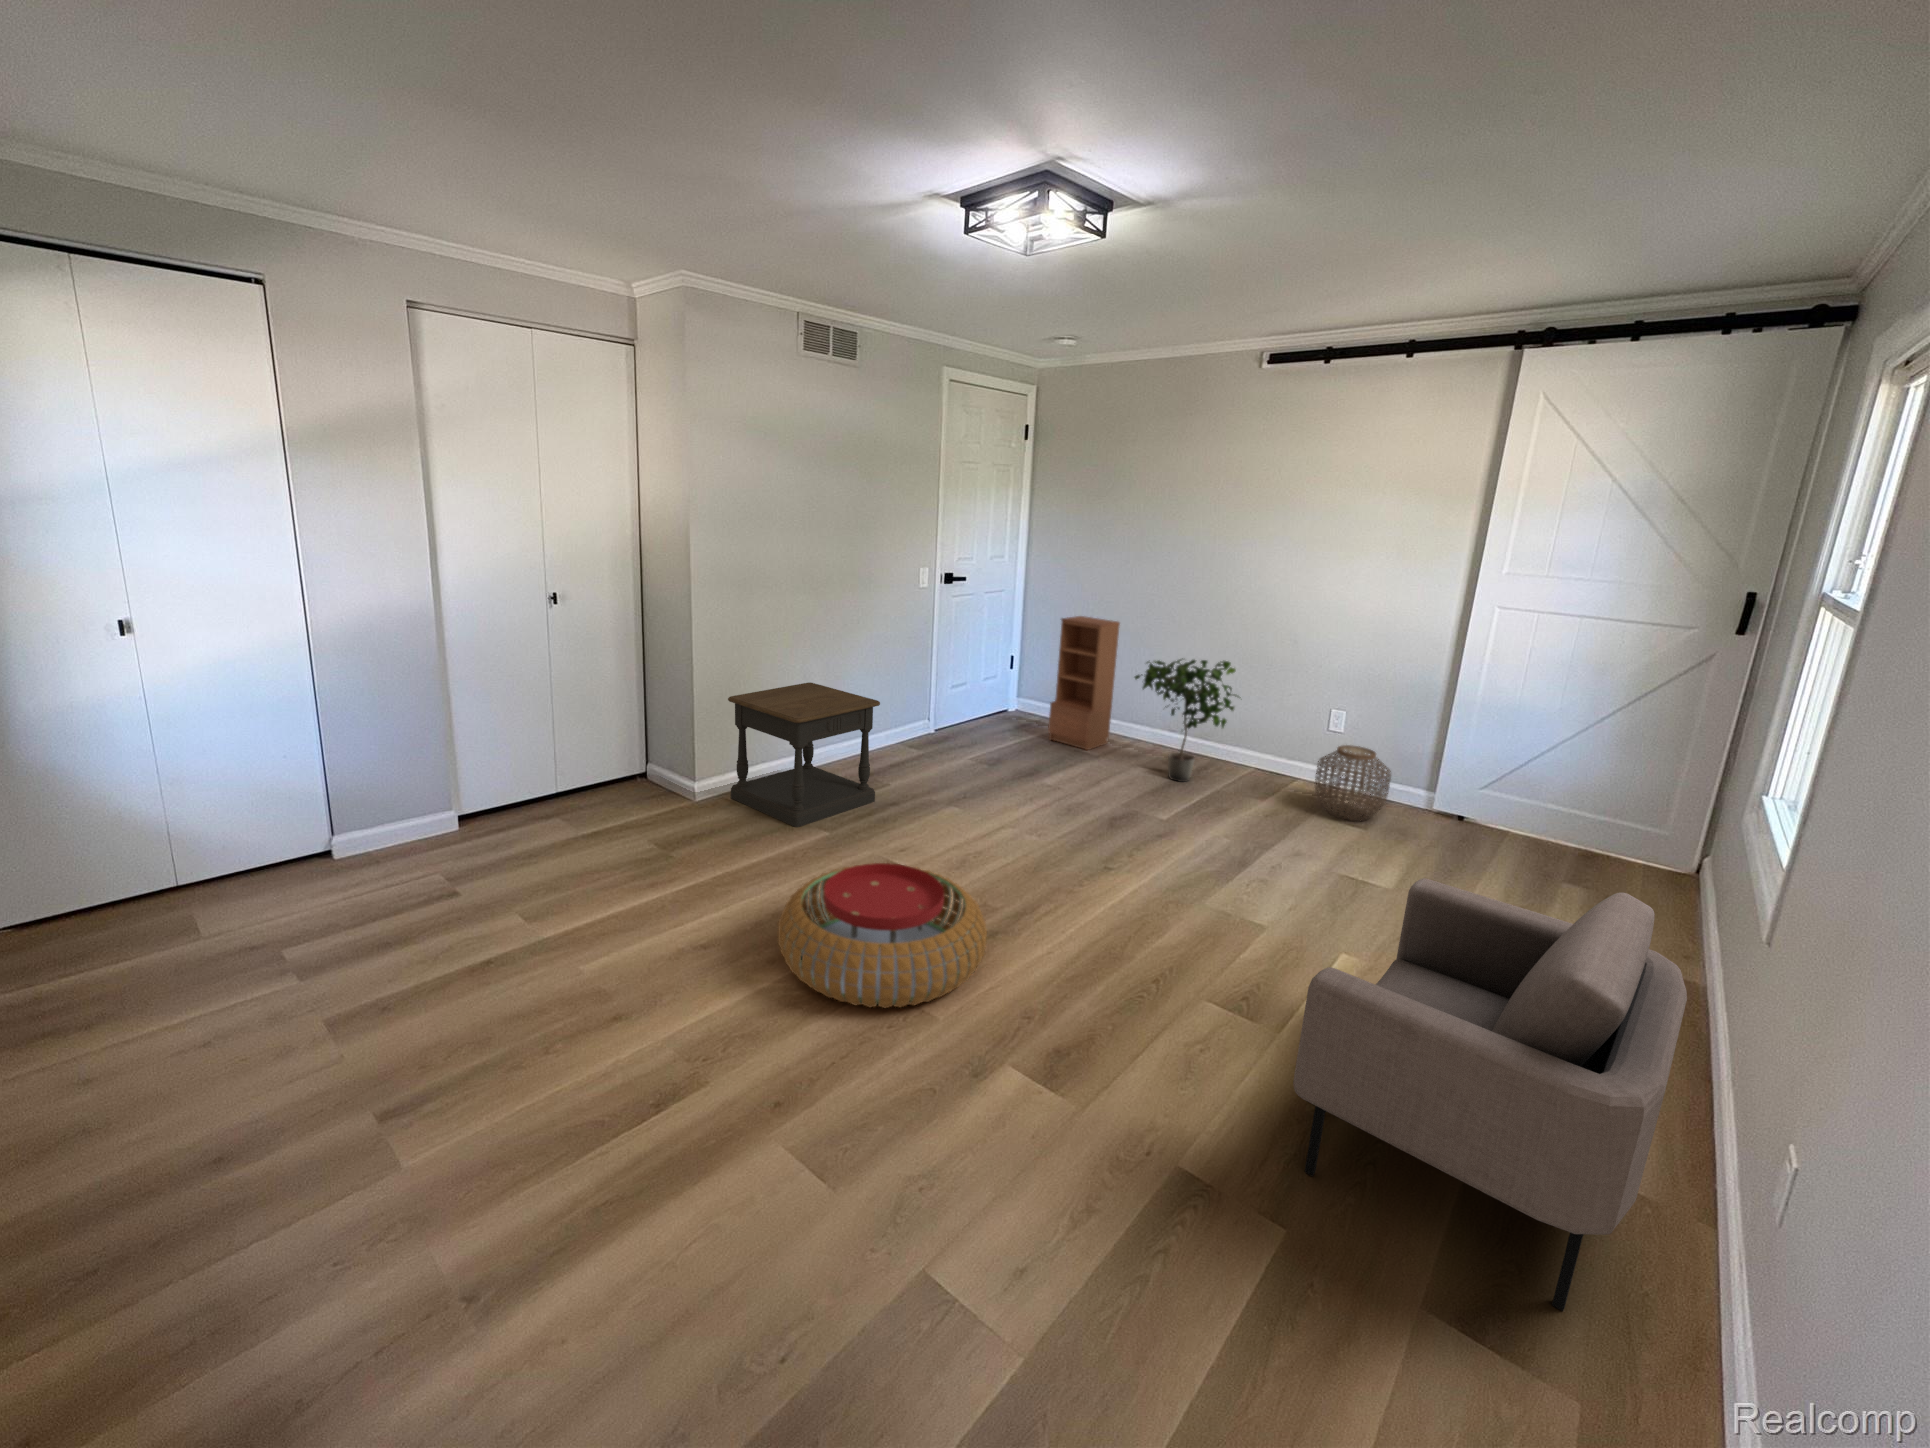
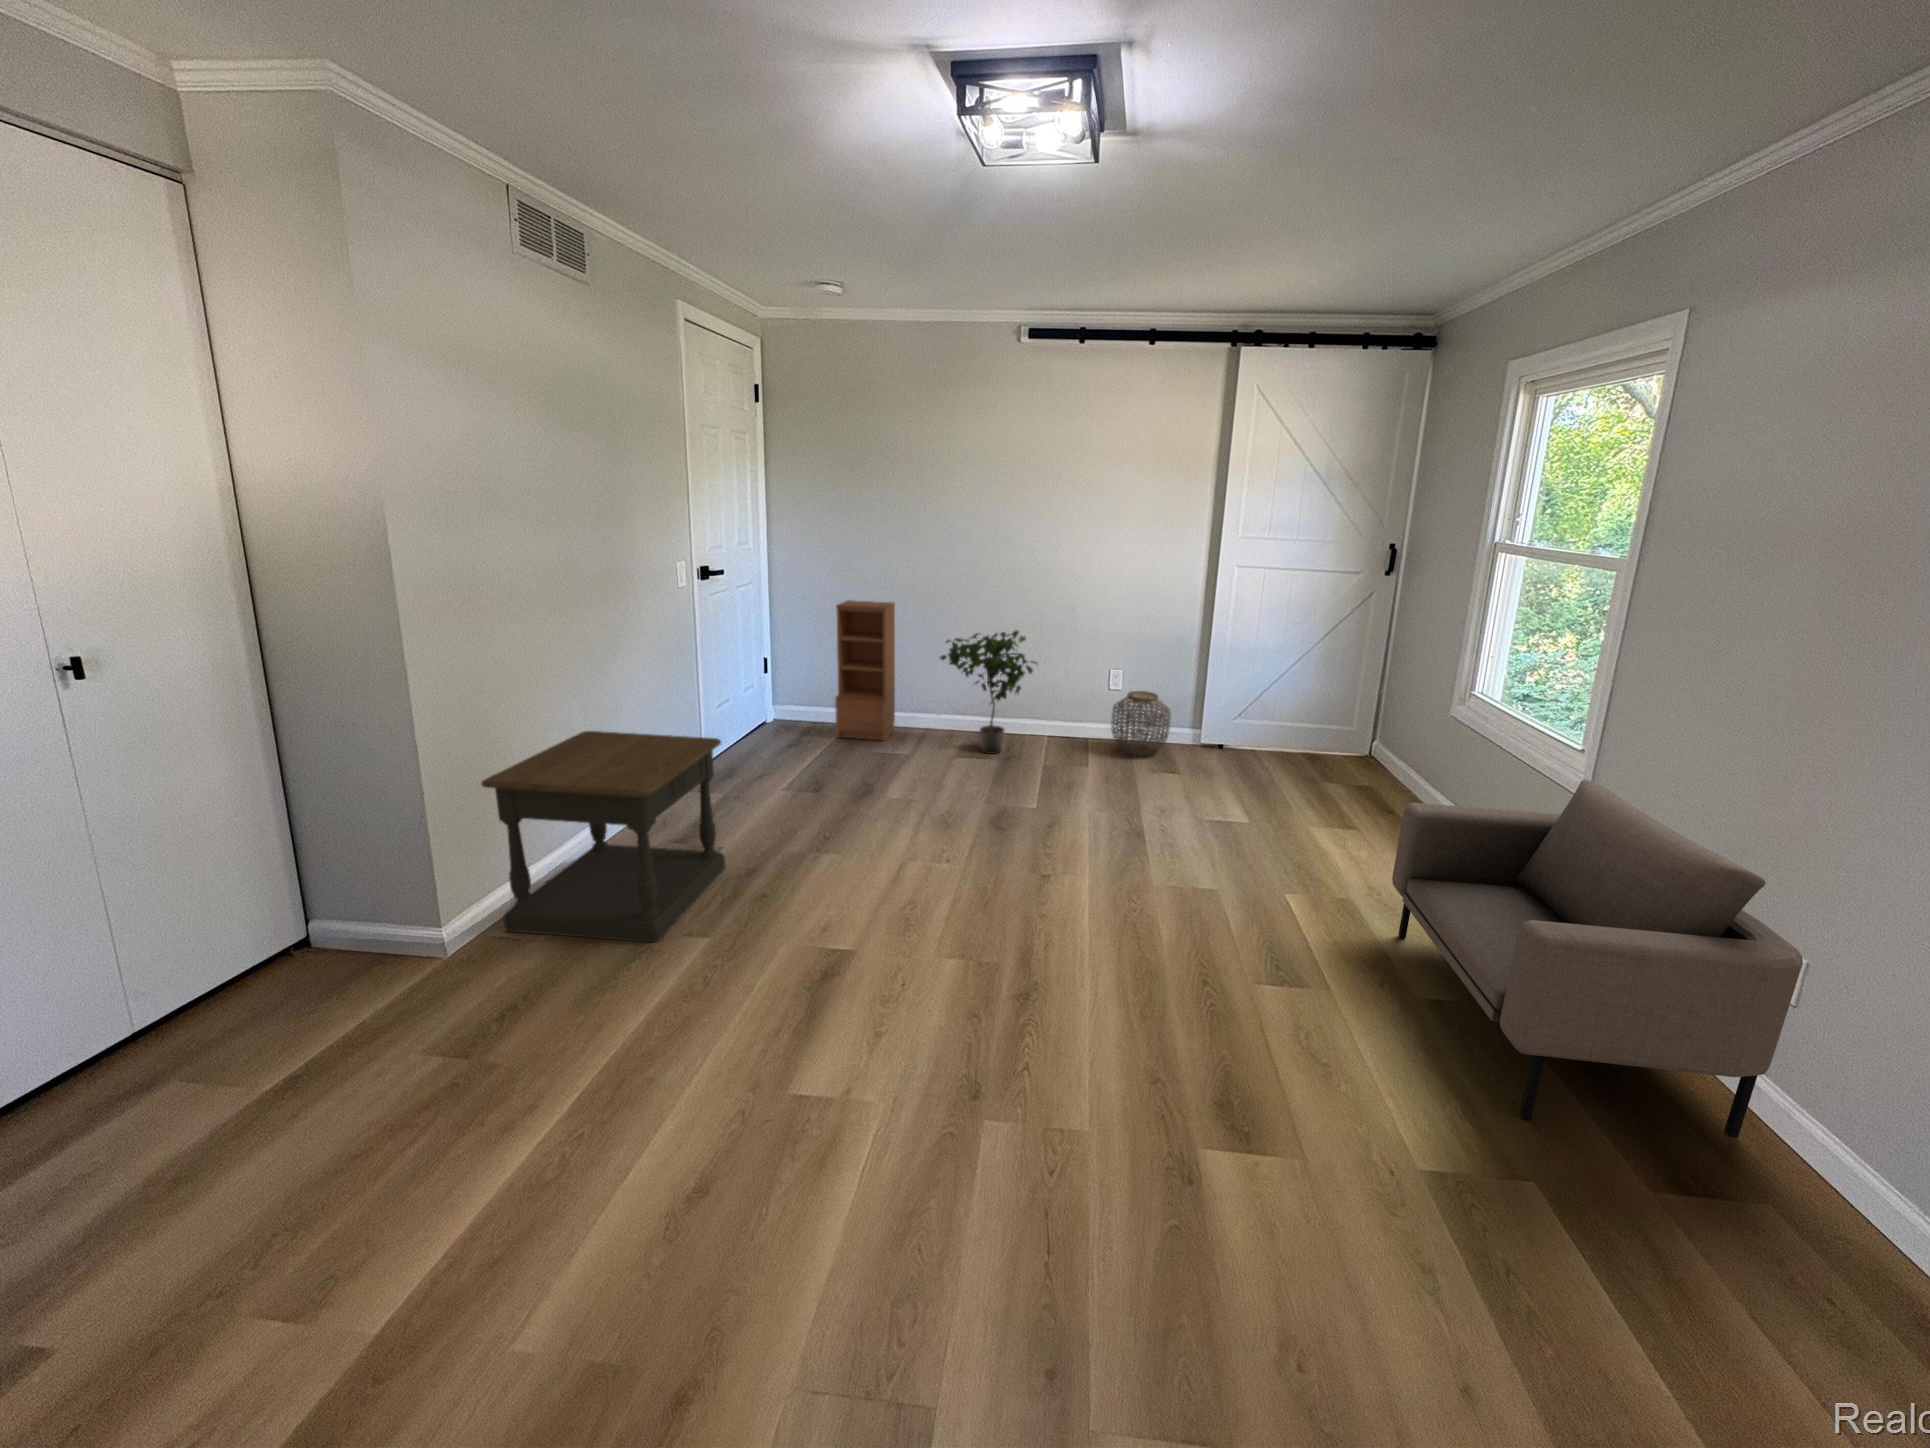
pouf: present [778,863,987,1008] -> none [821,948,1110,1195]

